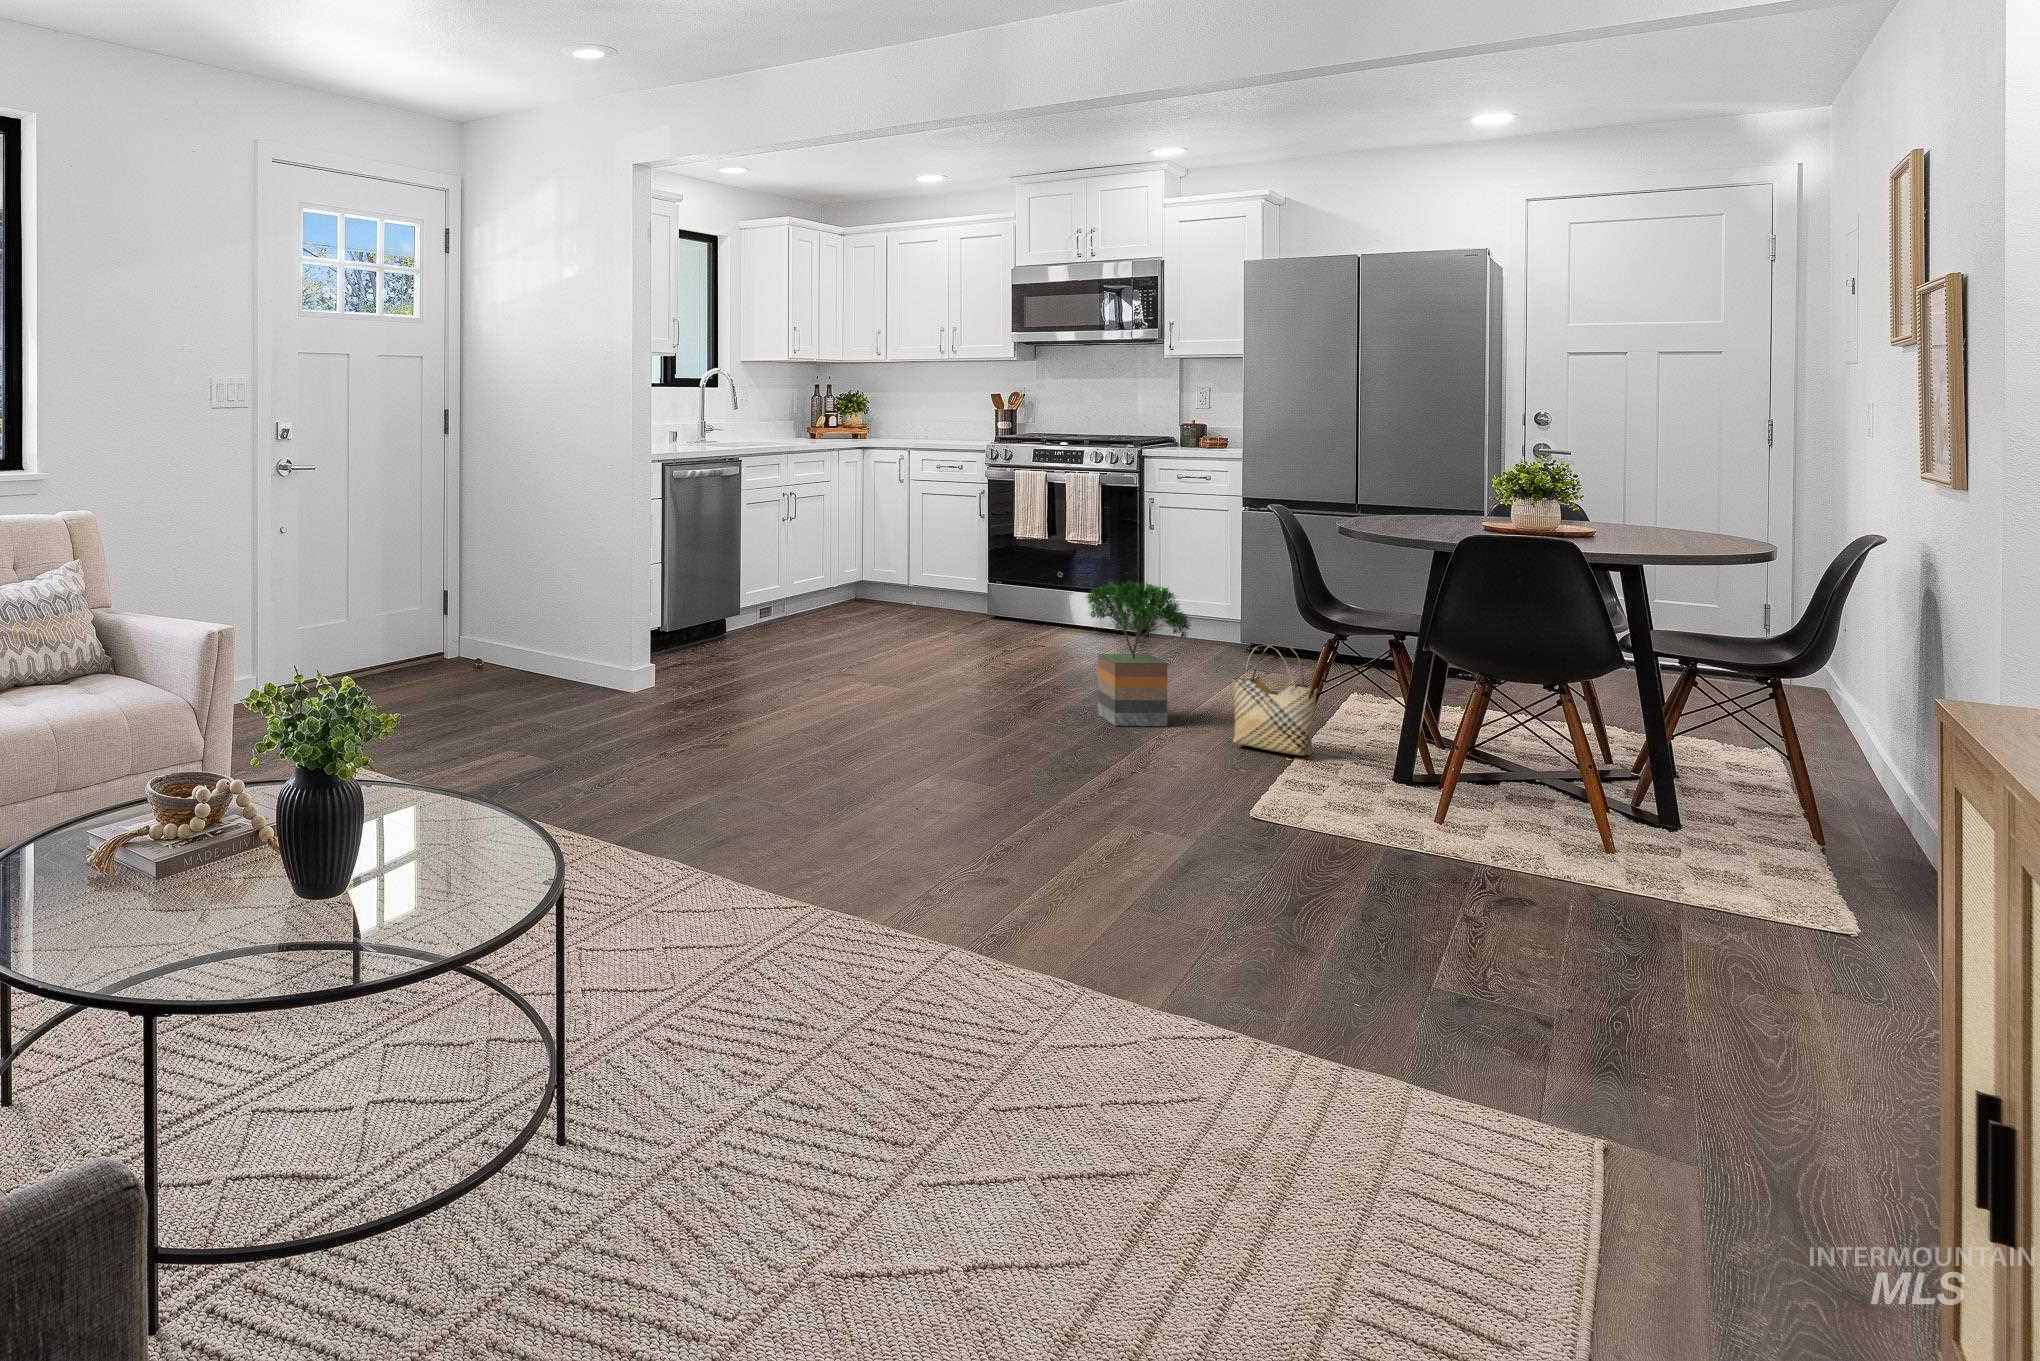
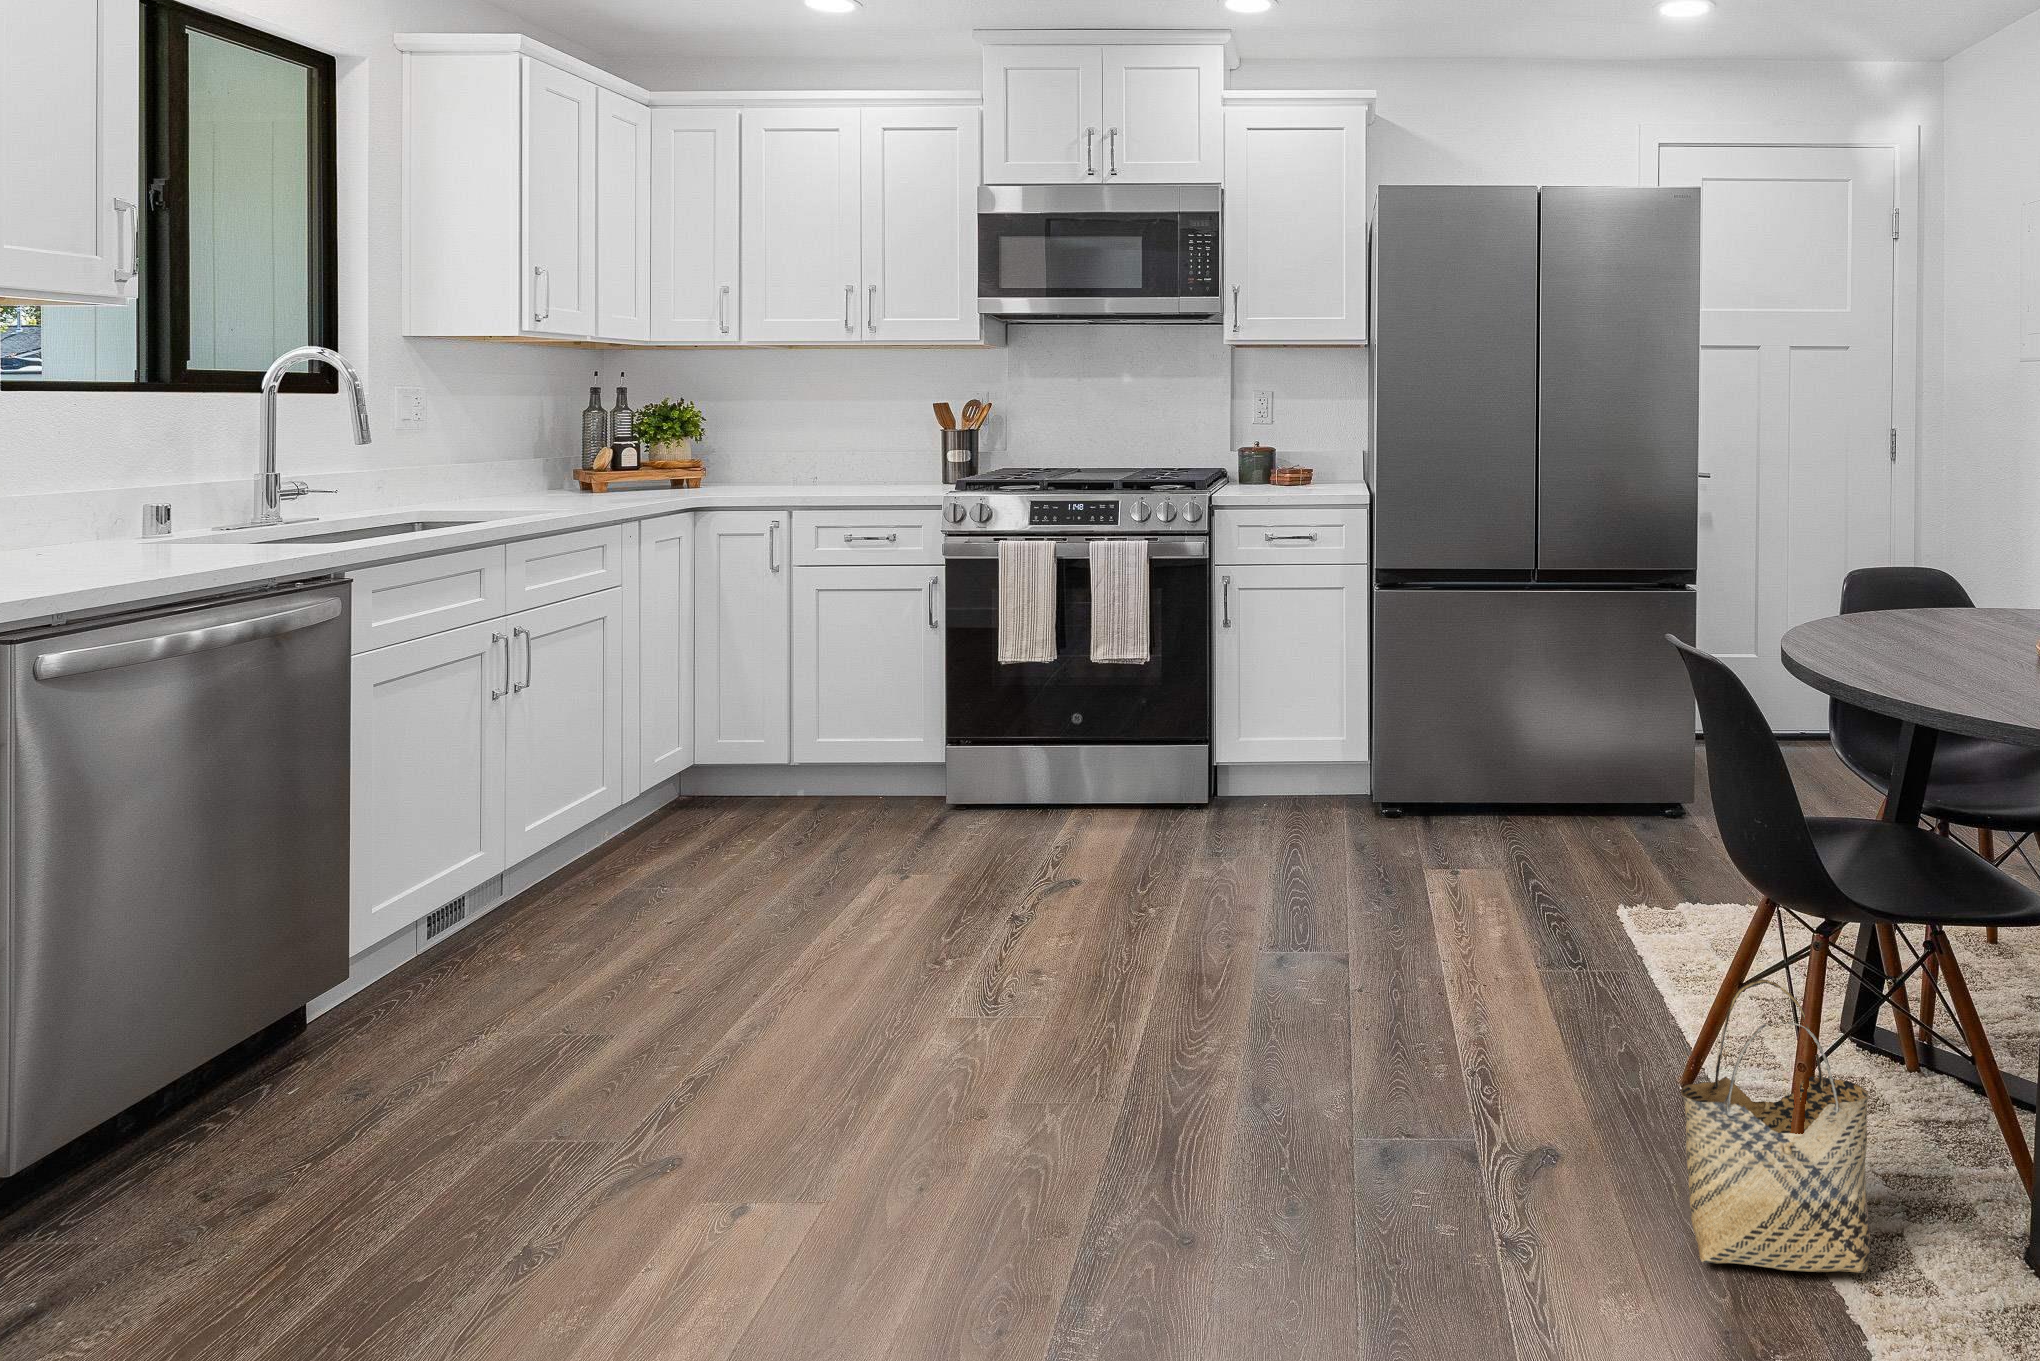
potted tree: present [1087,581,1191,726] -> none [1296,841,1559,1251]

